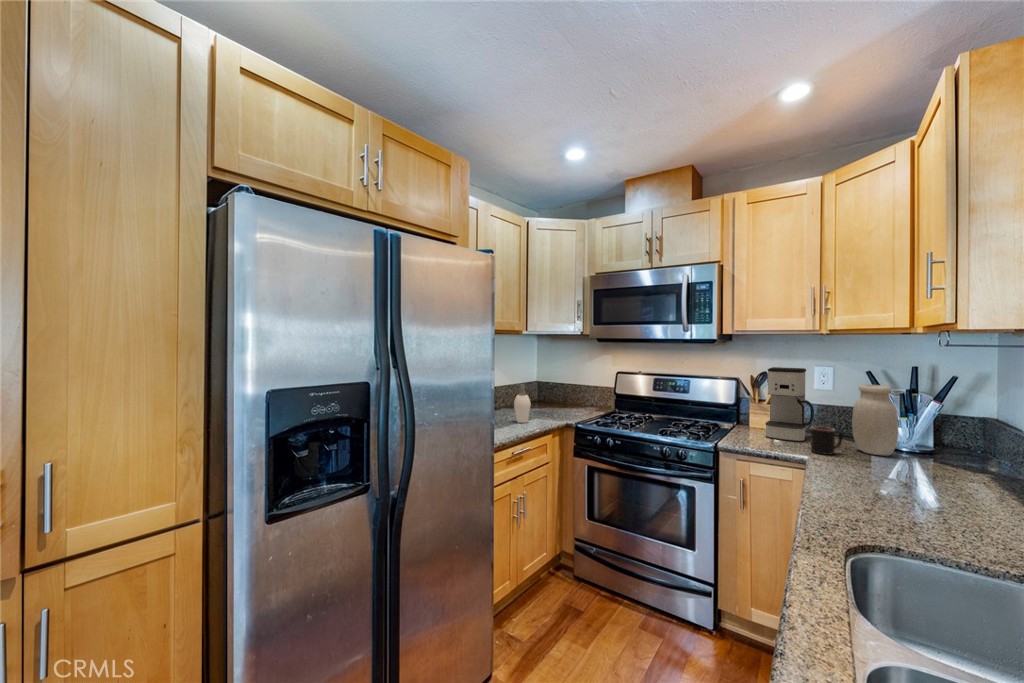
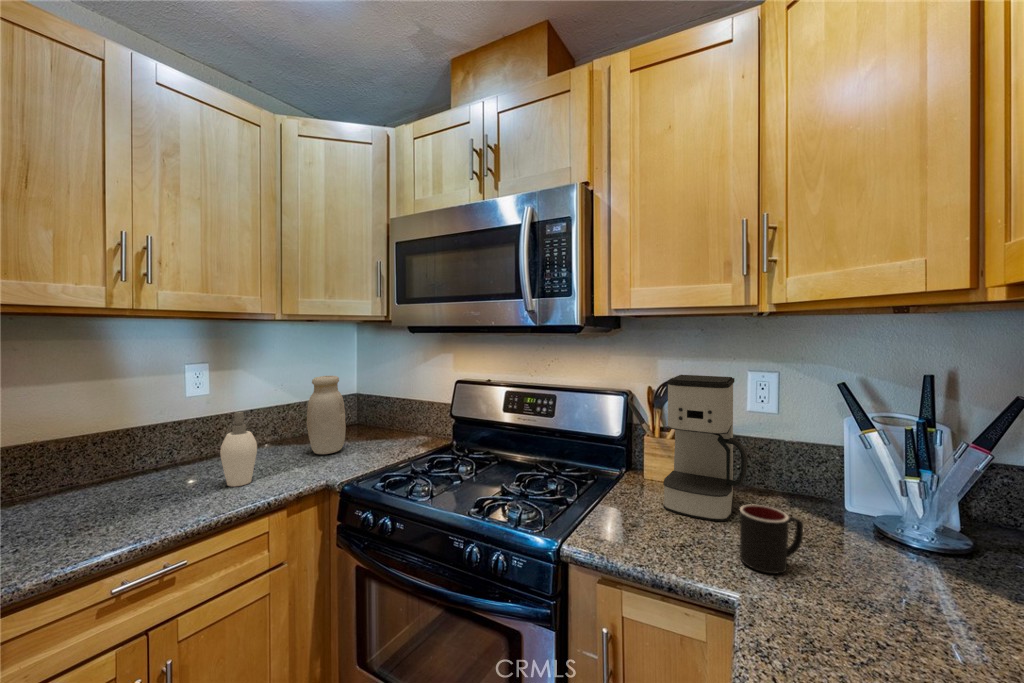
jar: present [852,385,898,456] -> present [307,376,346,454]

